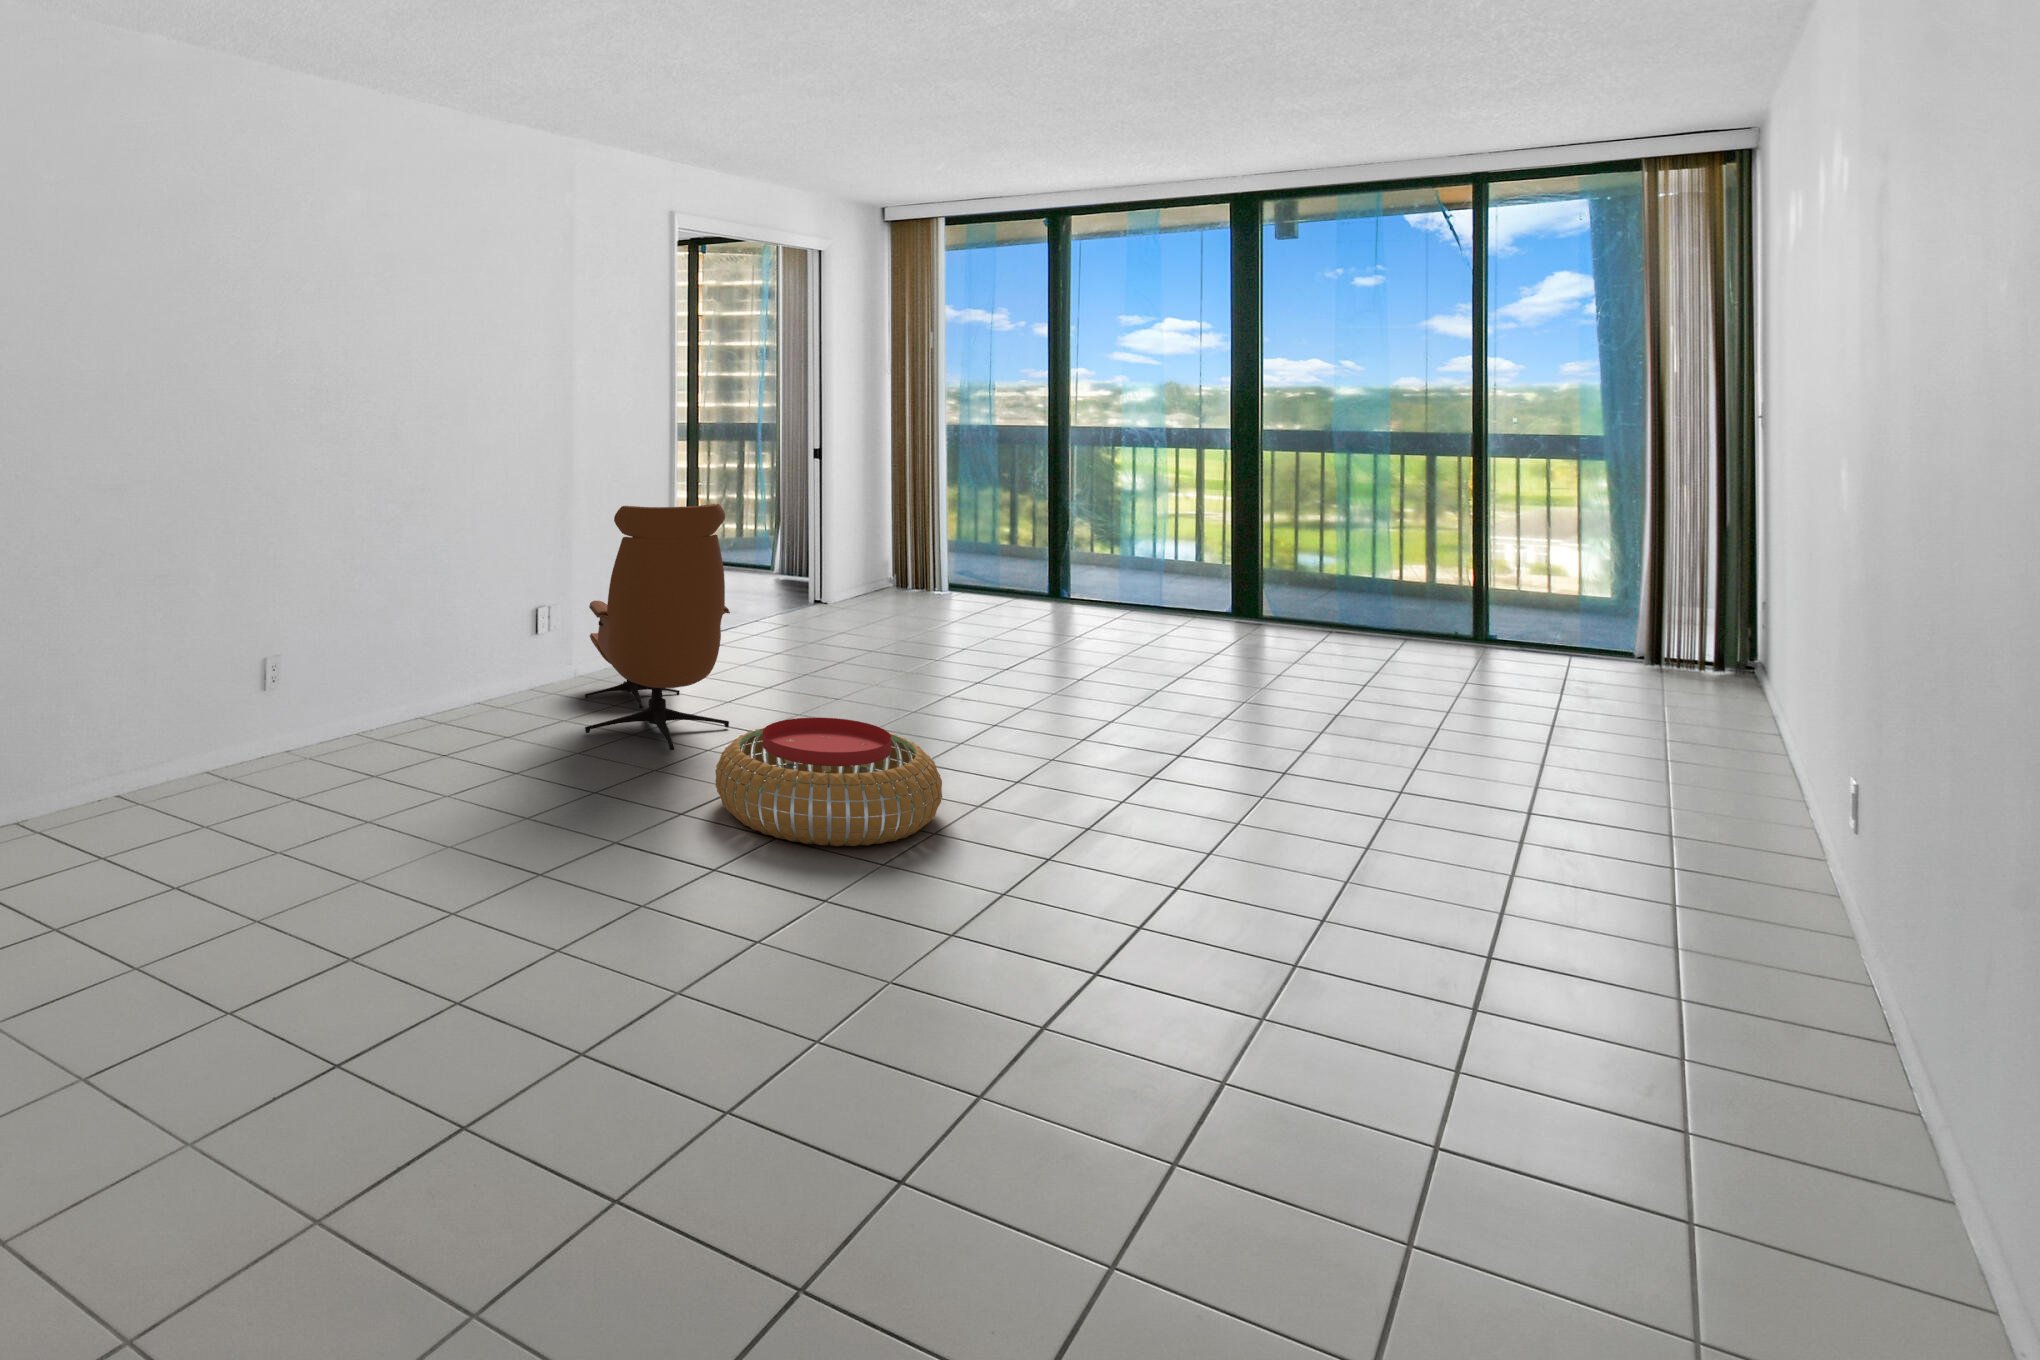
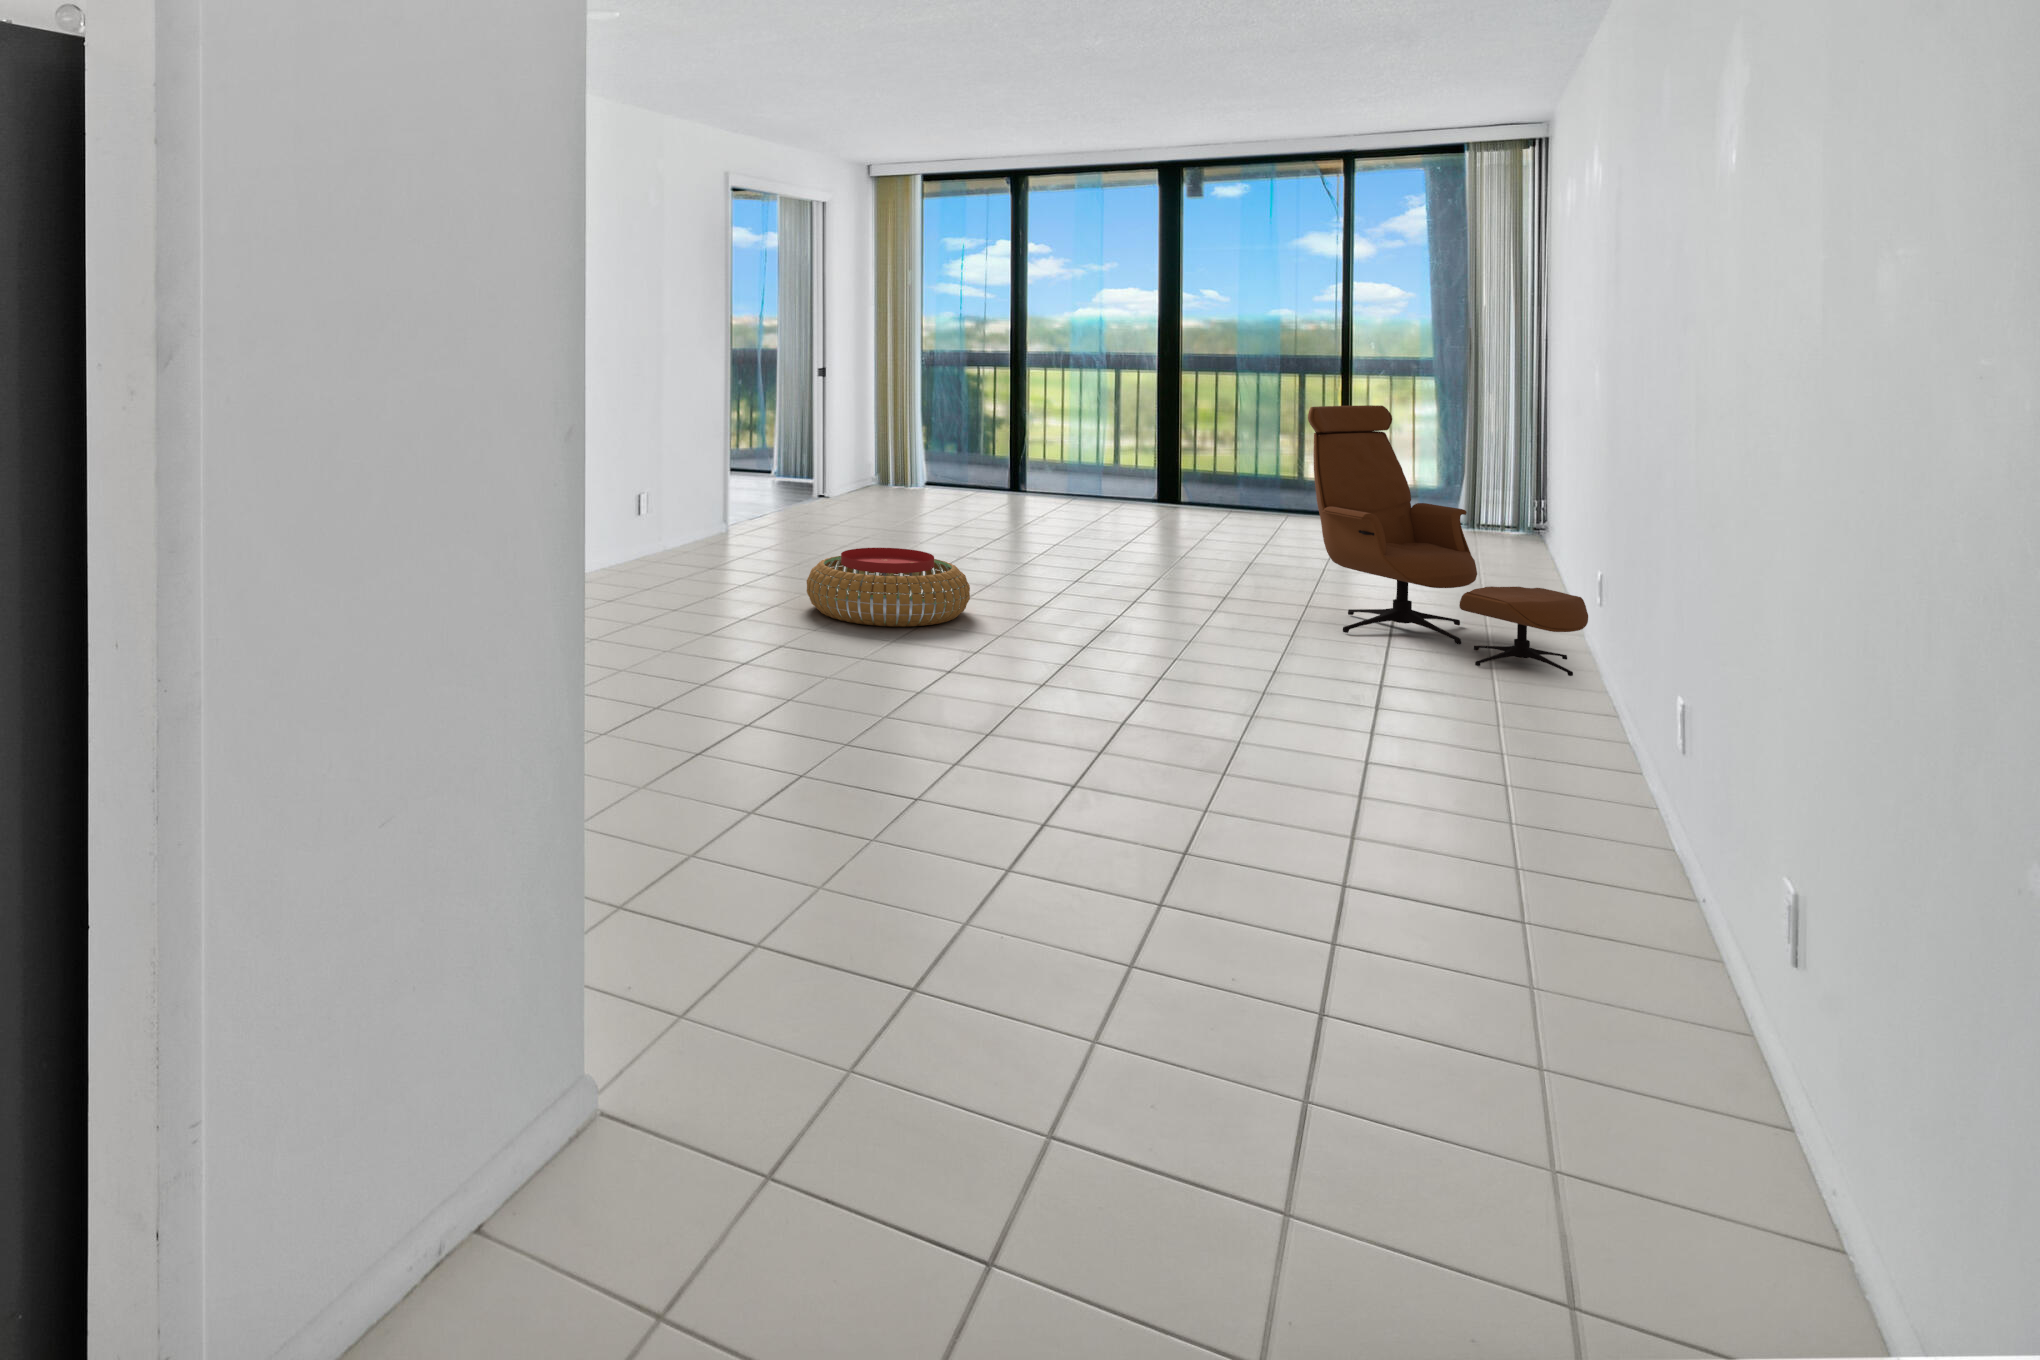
lounge chair: present [585,504,730,750] -> present [1308,405,1588,676]

